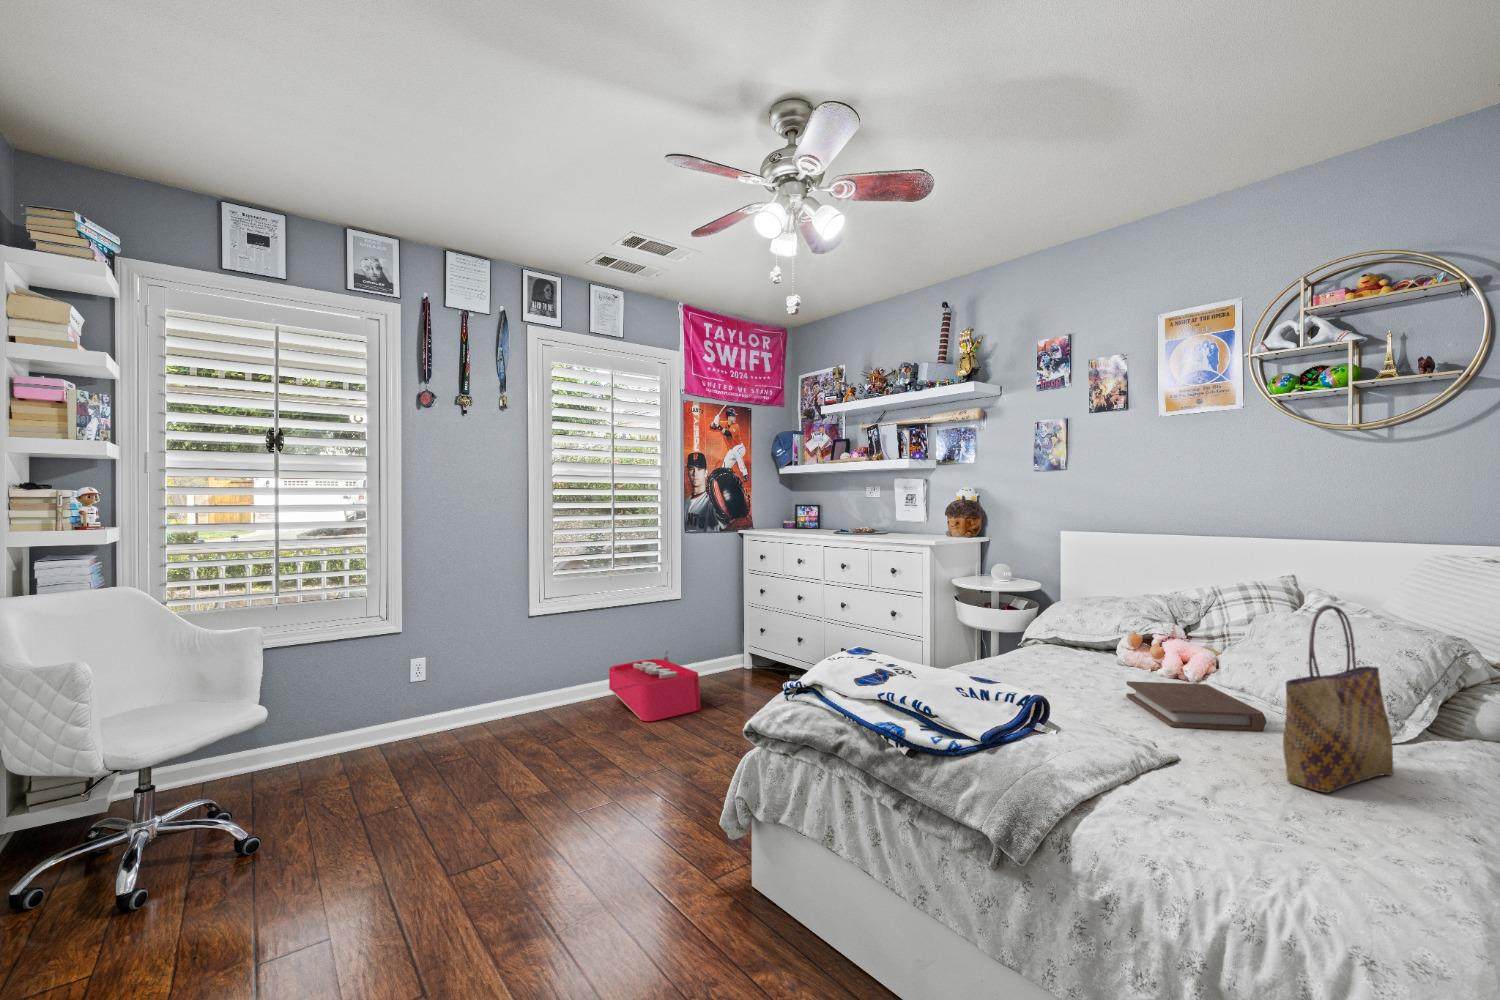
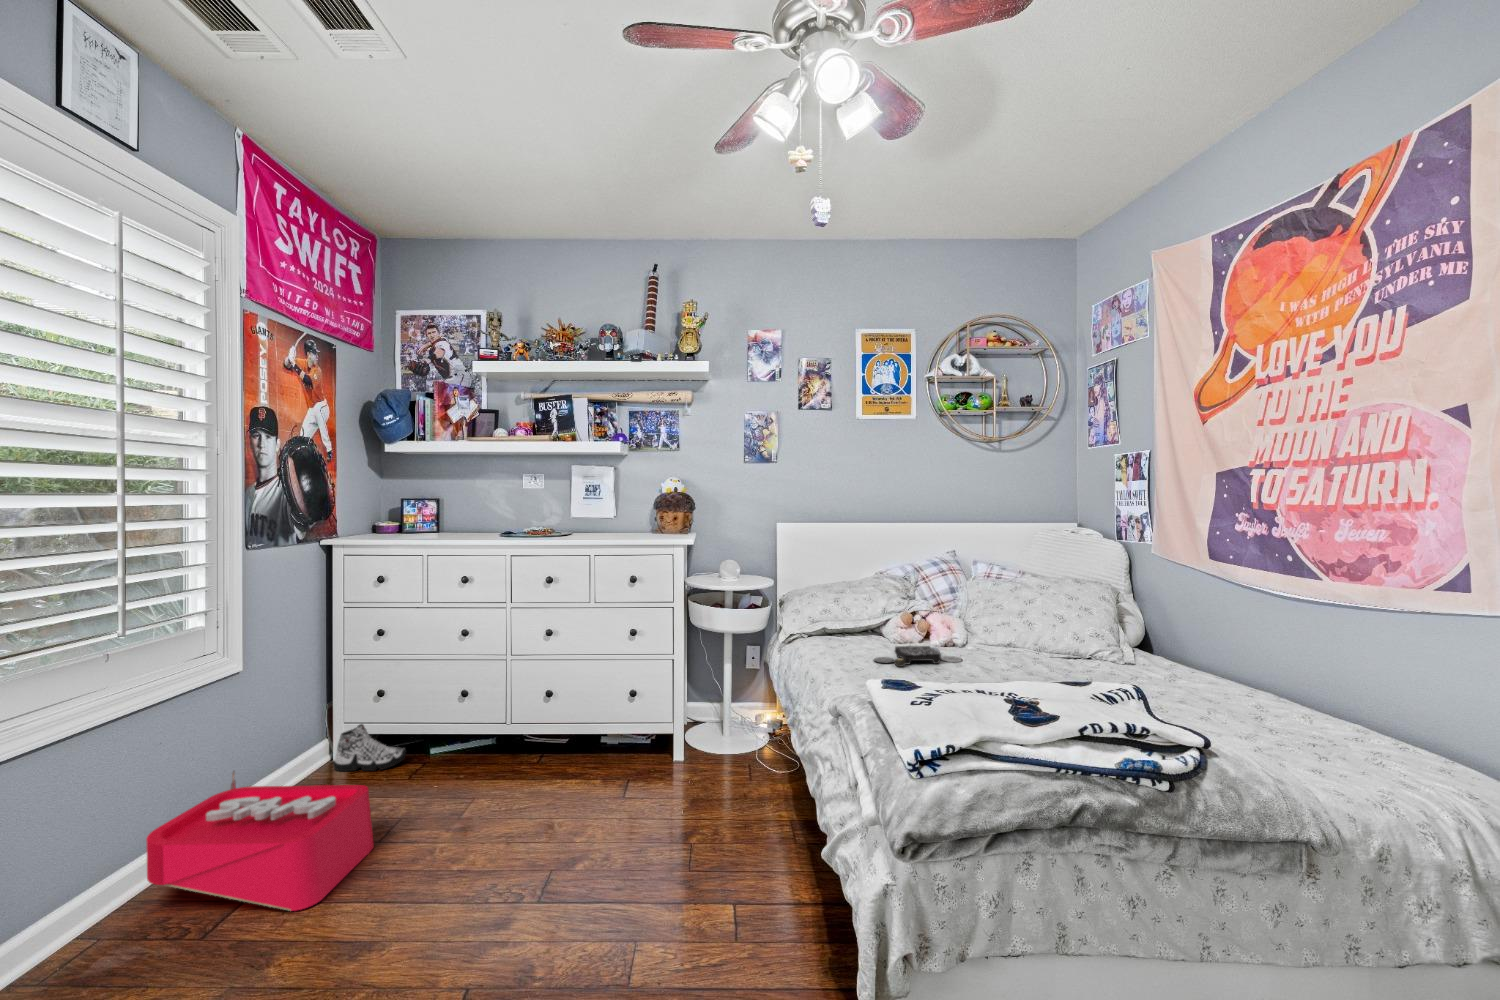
tote bag: present [1283,605,1394,793] -> none [1170,565,1233,694]
sneaker: none [734,649,768,680] -> present [333,724,406,771]
board game: none [1002,659,1098,687] -> present [874,646,962,667]
book: present [1126,681,1266,731] -> none [996,639,1100,677]

